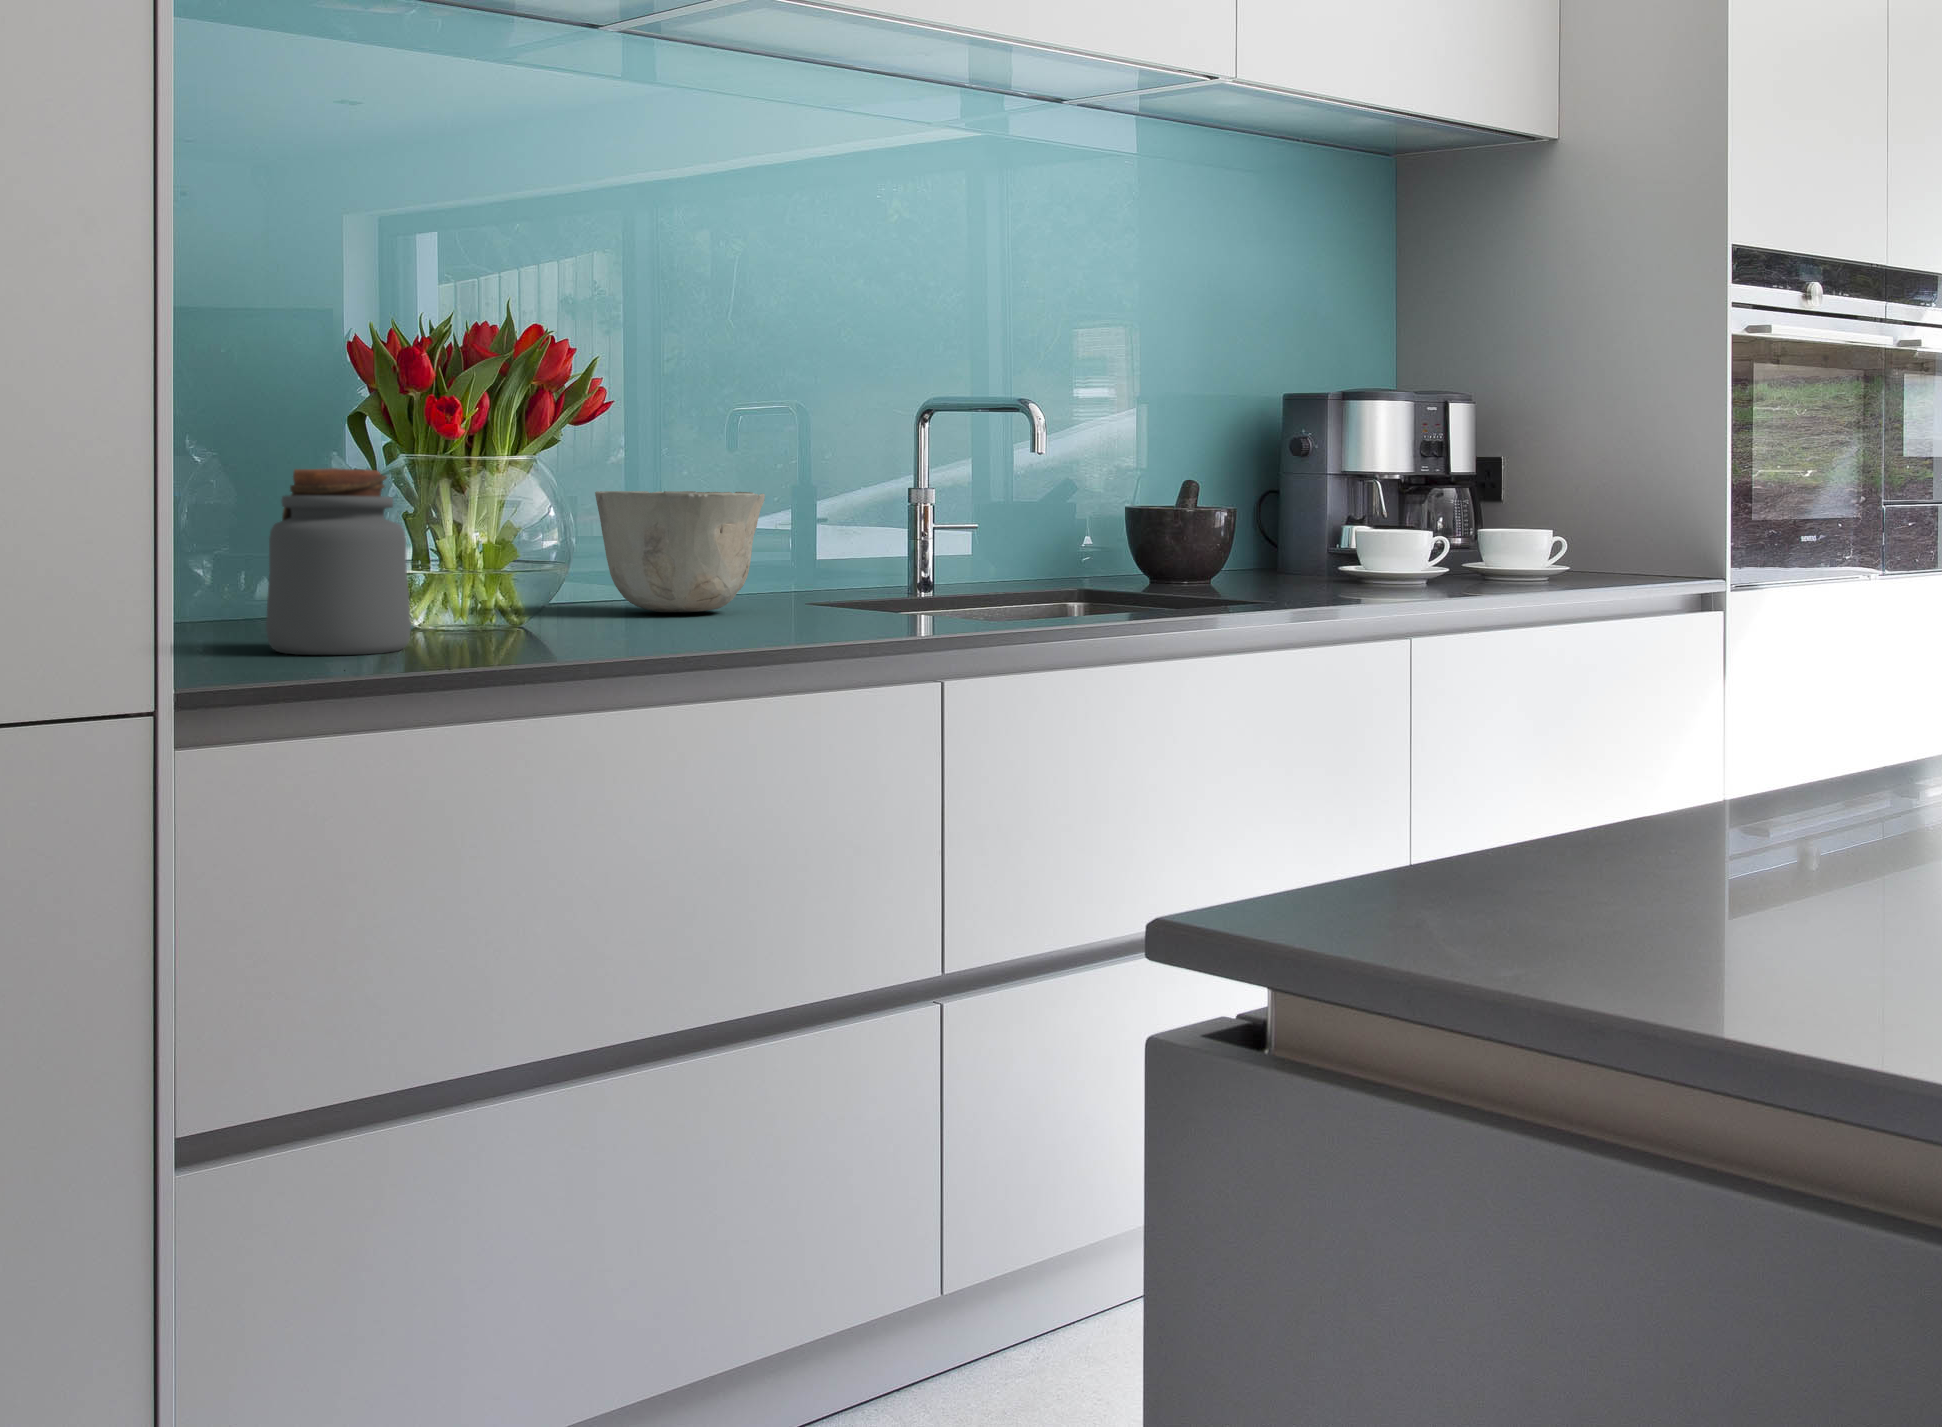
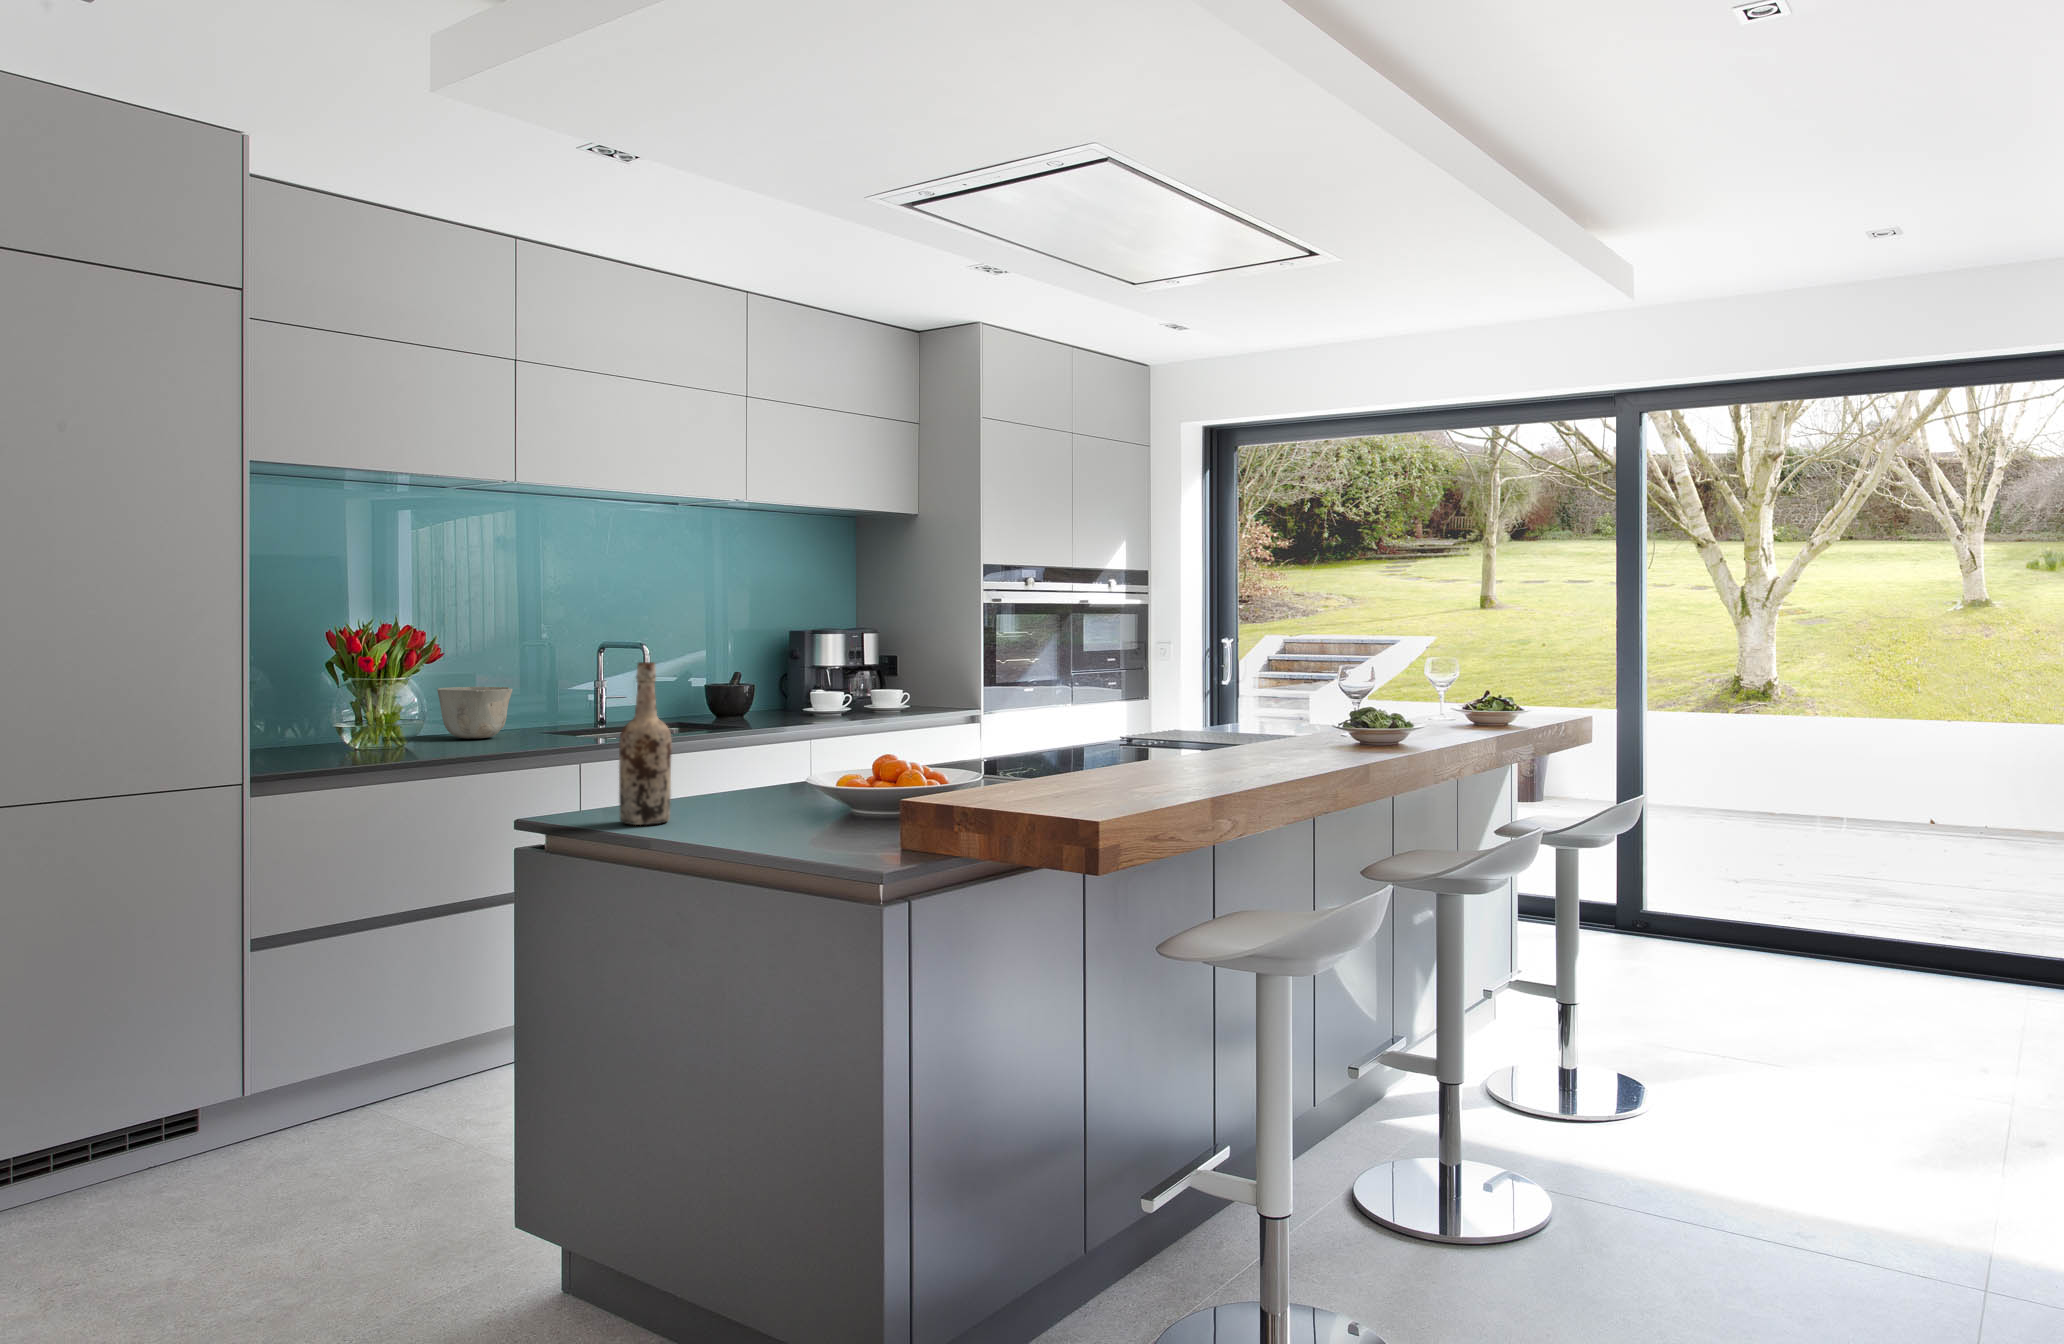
wine bottle: none [1499,235,1726,936] -> present [619,662,672,825]
jar: present [266,468,411,655] -> none [292,689,351,761]

